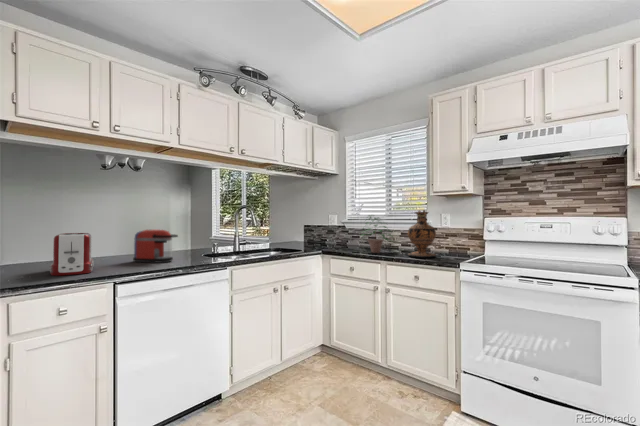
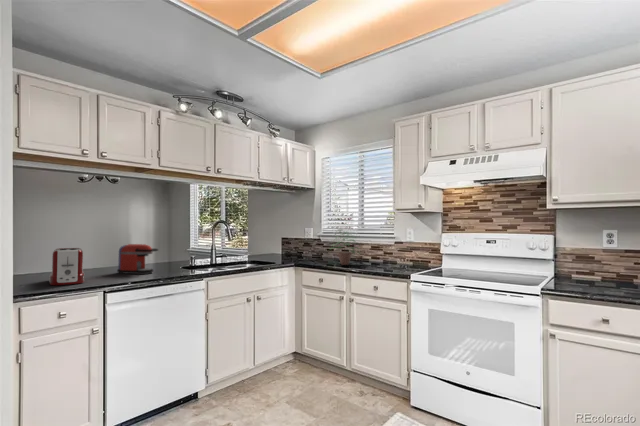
vase: present [408,210,436,258] -> none [371,226,397,270]

